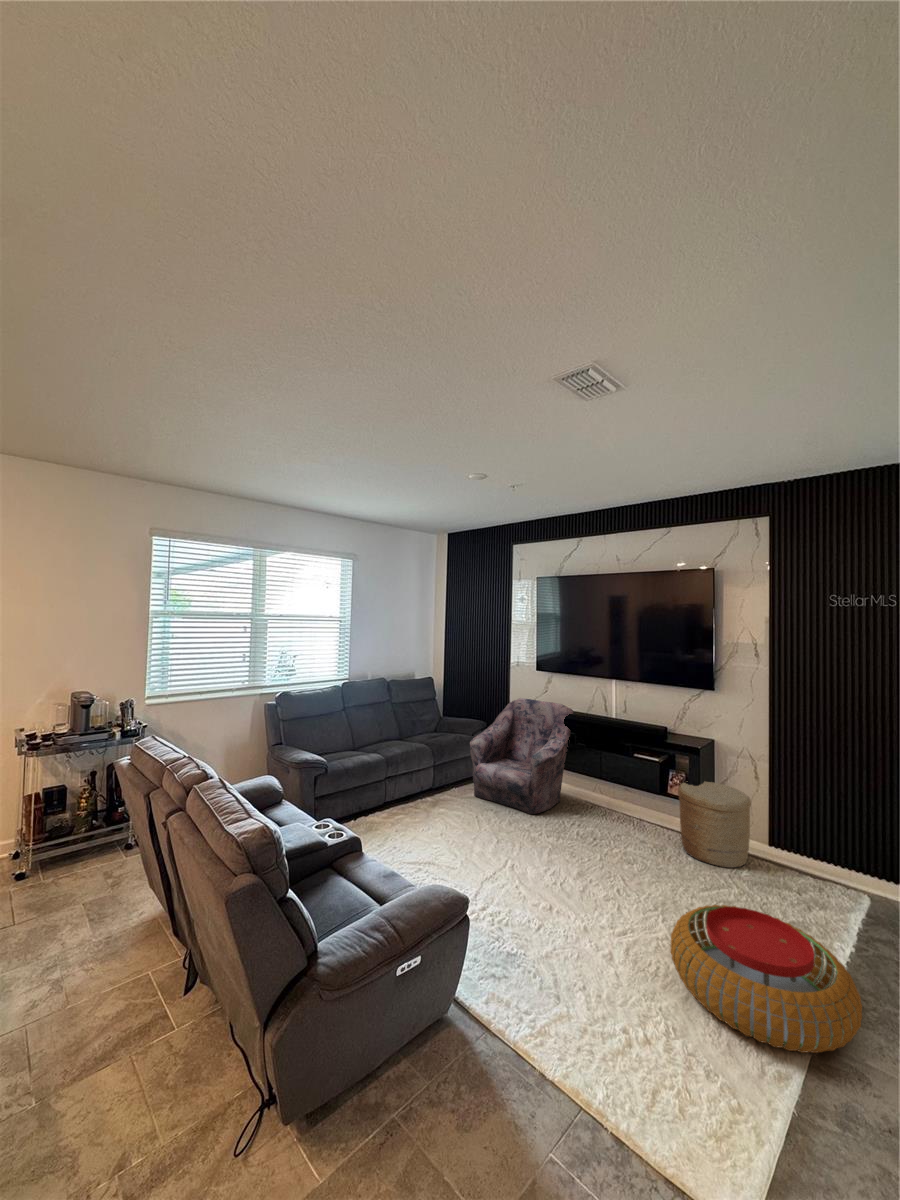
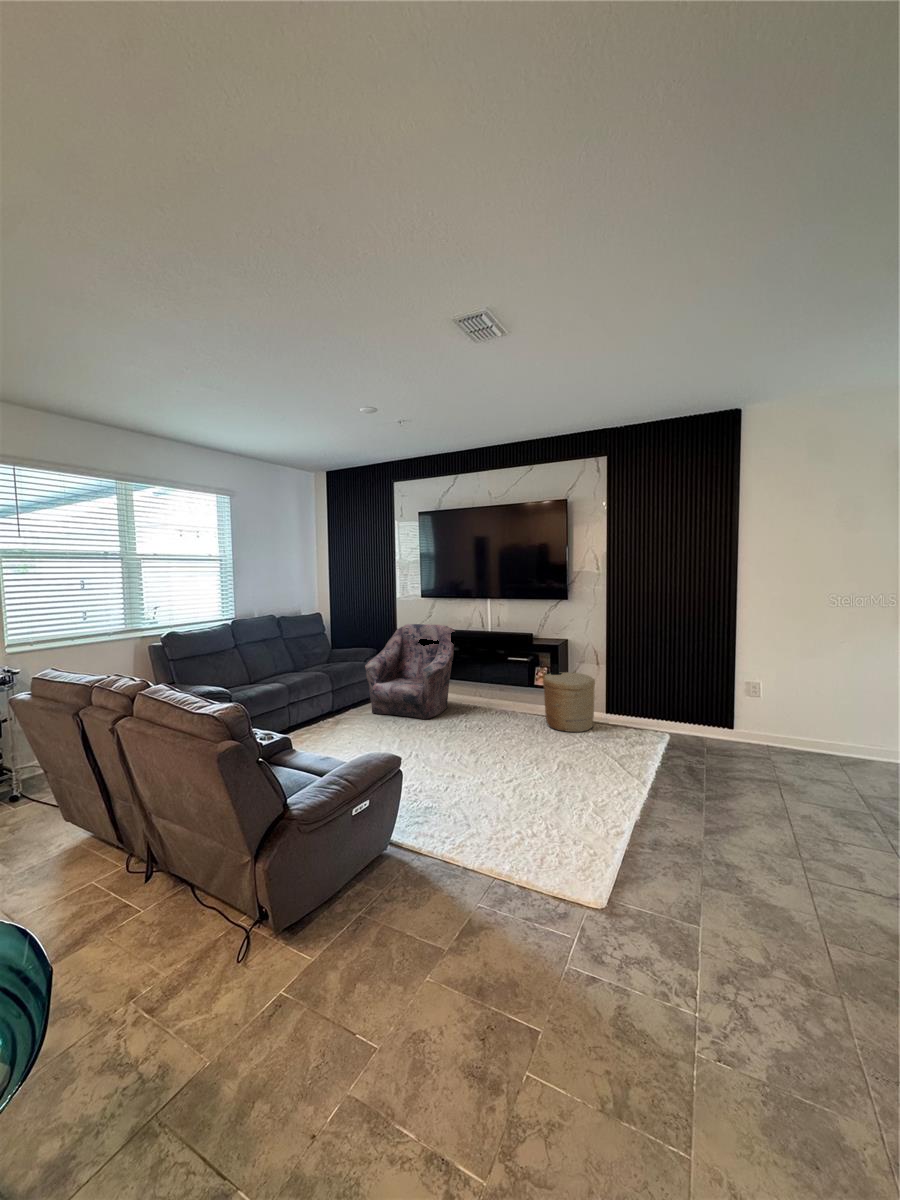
pouf: present [670,905,862,1053] -> none [545,745,665,821]

